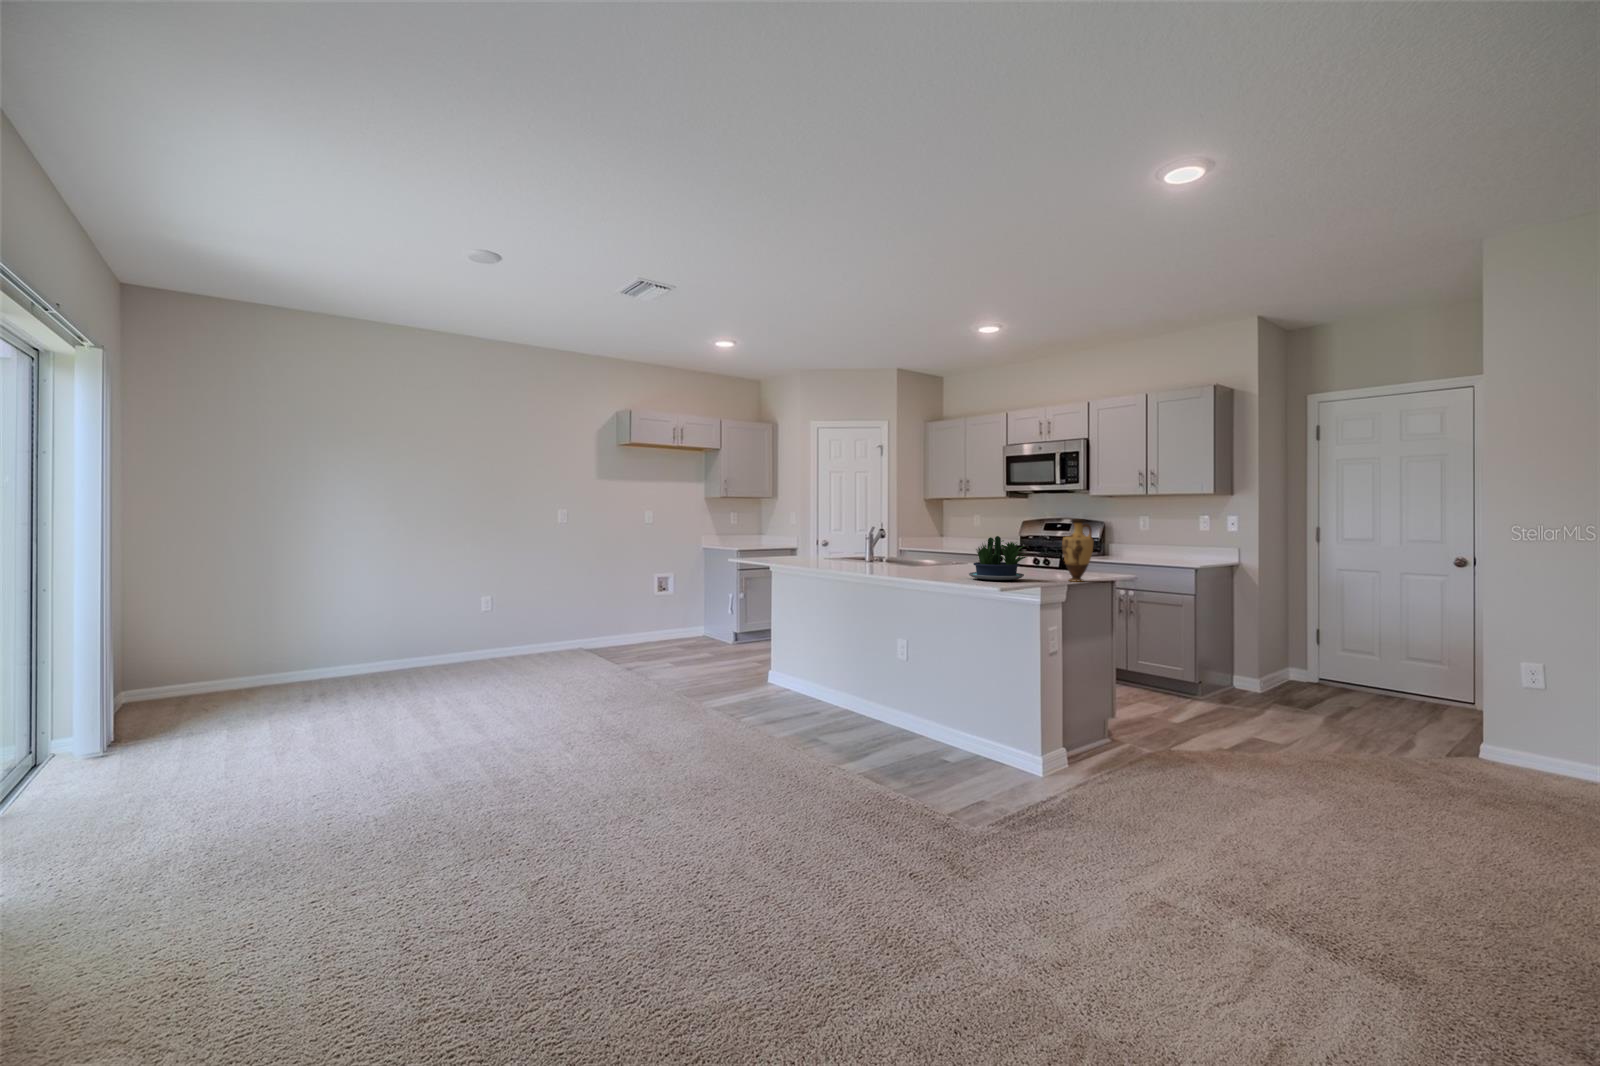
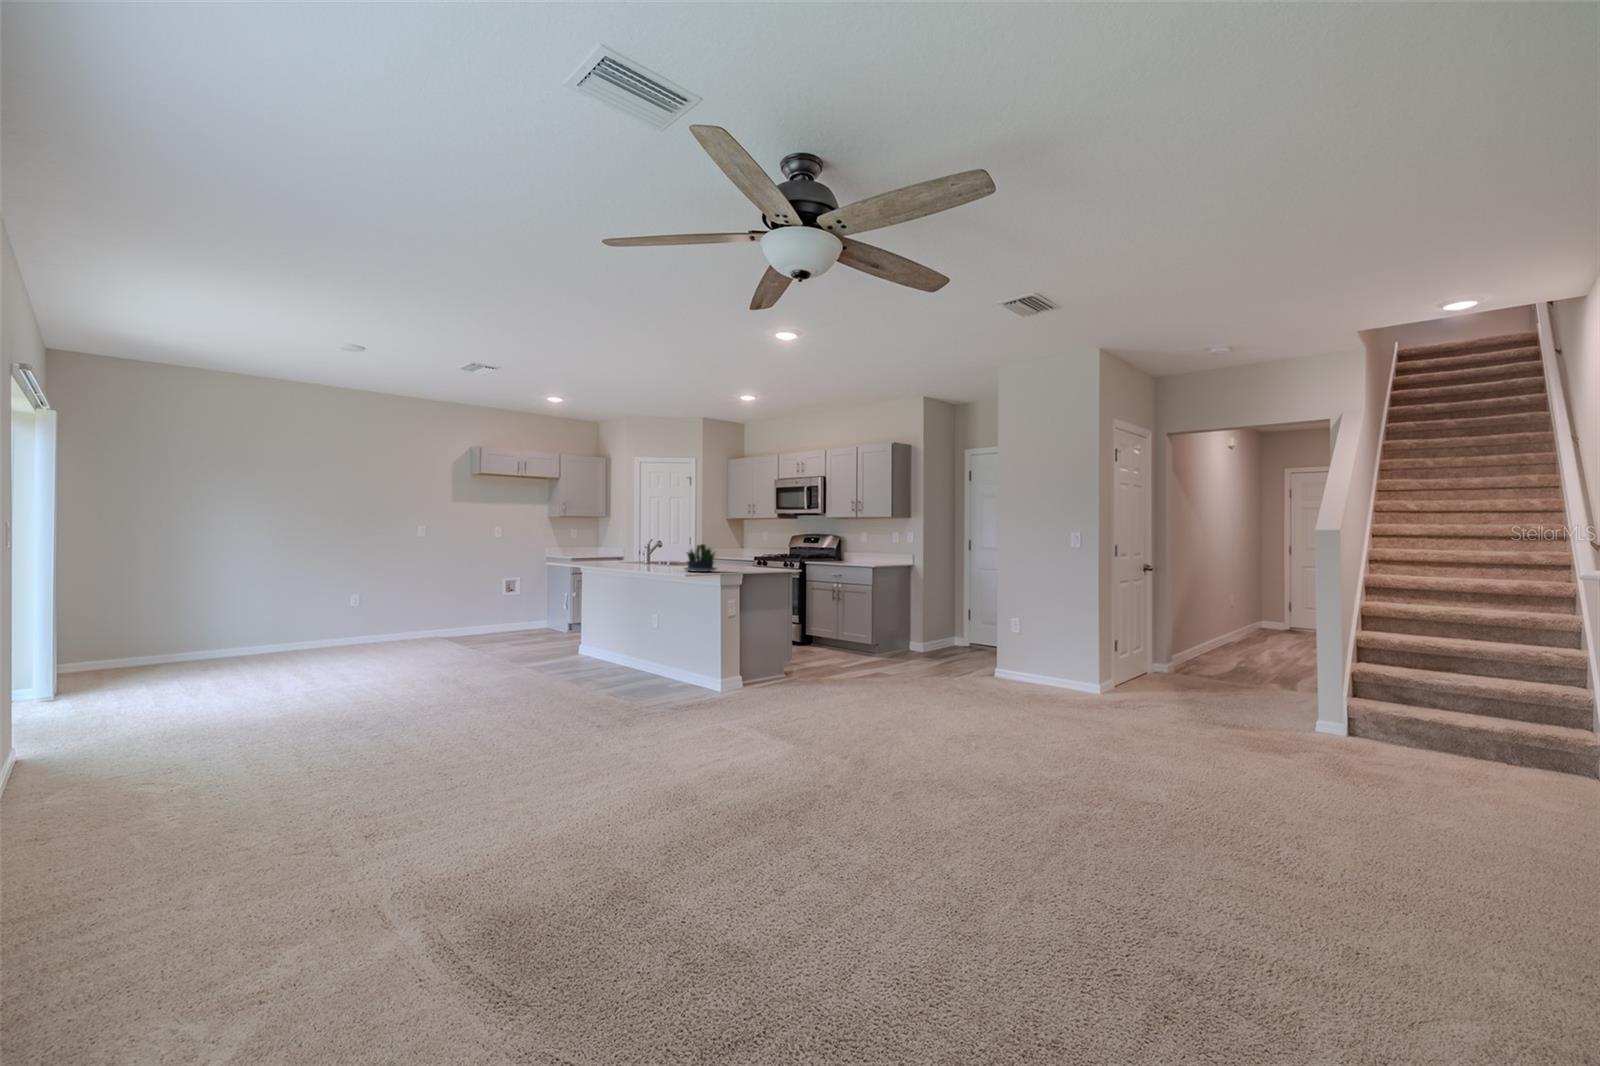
vase: present [1062,519,1094,582] -> none [743,533,761,572]

